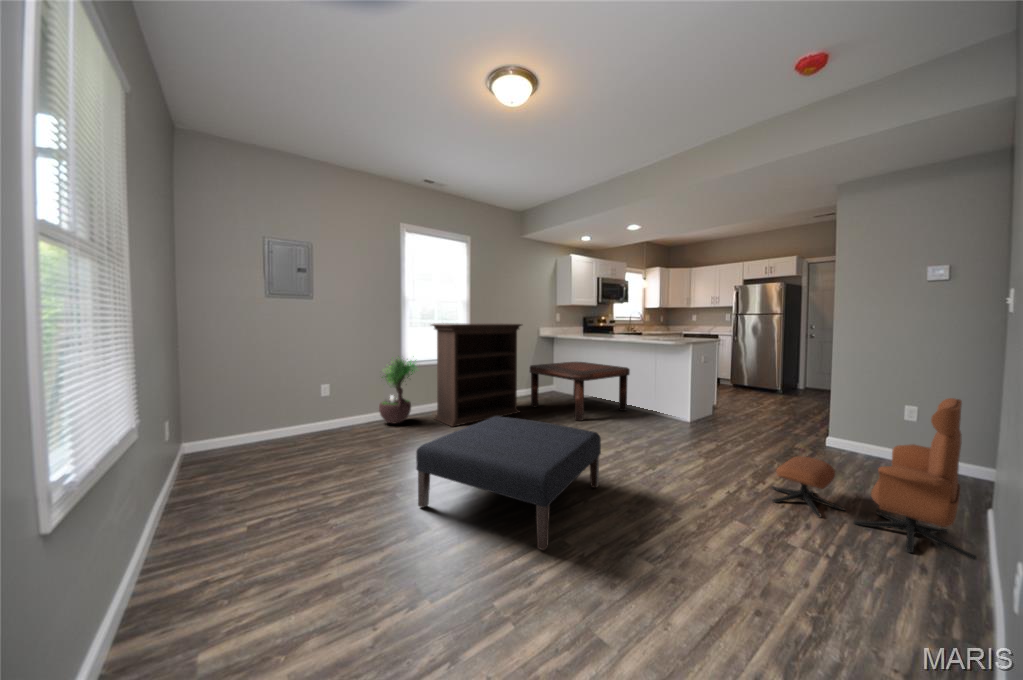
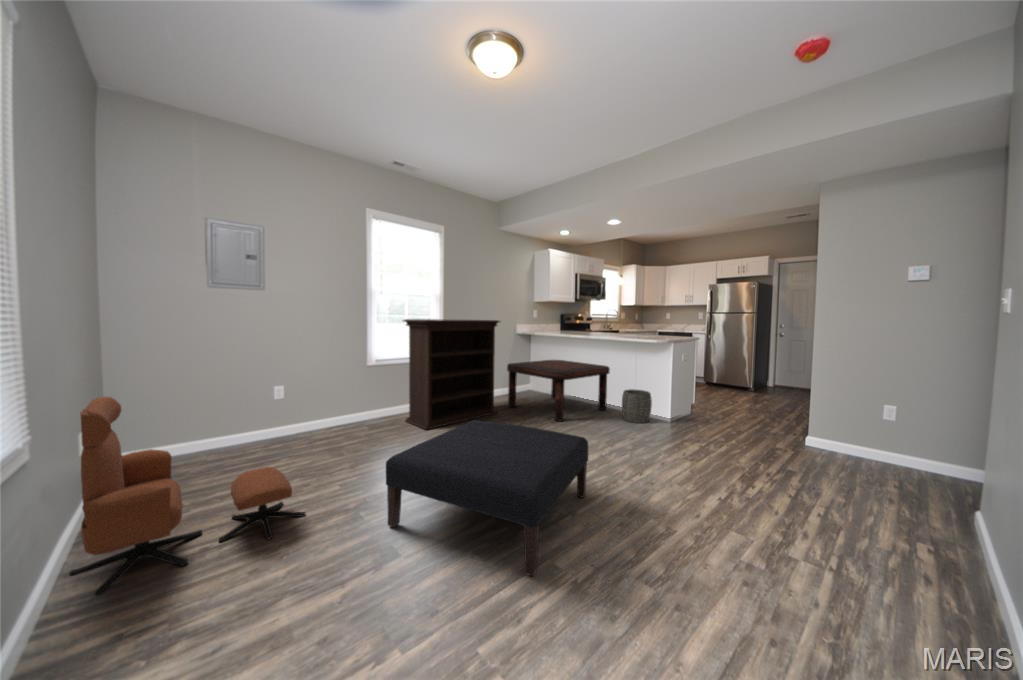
potted tree: present [379,356,416,423] -> none [343,350,391,427]
woven basket: none [641,390,671,423] -> present [622,389,652,423]
lounge chair: present [772,398,977,559] -> present [69,397,305,596]

